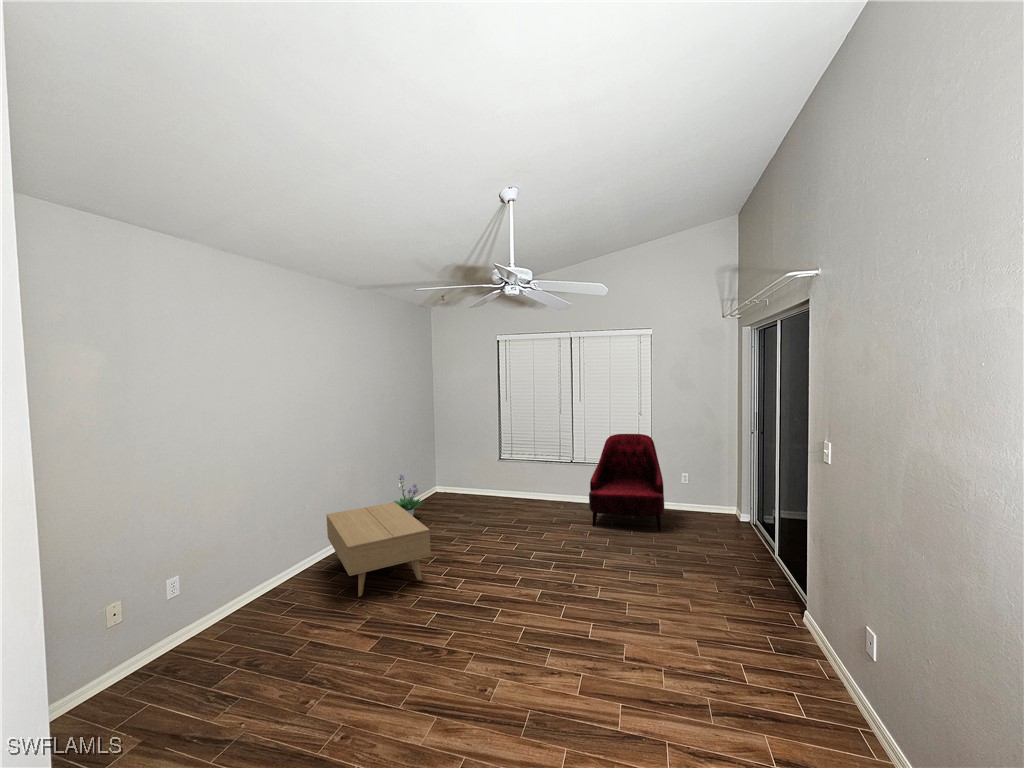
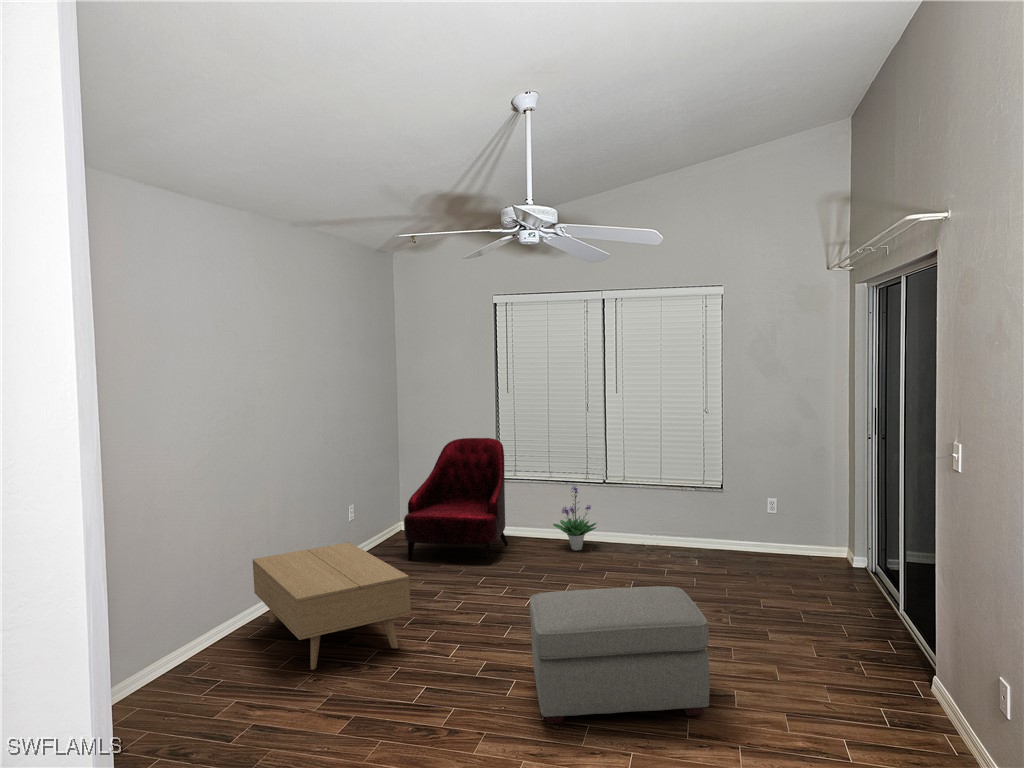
armchair: present [589,434,664,531] -> present [404,438,508,564]
potted plant: present [394,474,425,516] -> present [553,485,596,550]
ottoman: none [512,541,641,646] -> present [529,586,710,724]

